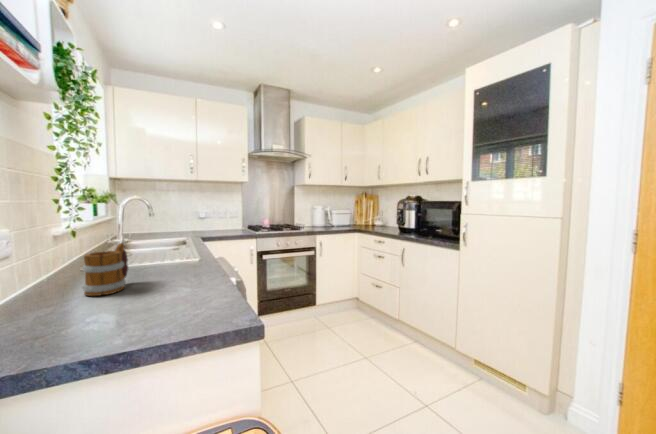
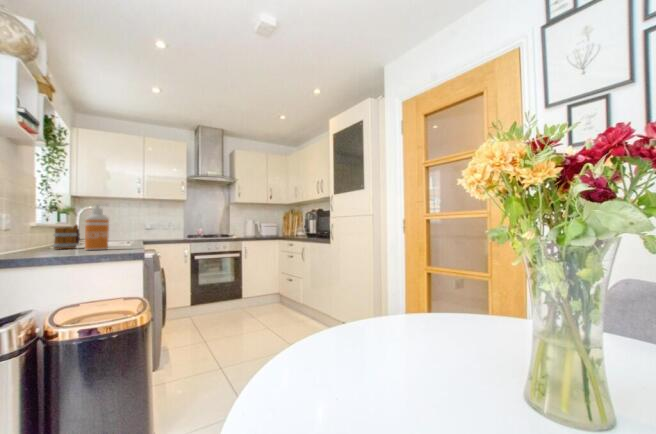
soap dispenser: none [142,221,189,327] -> present [85,204,109,250]

